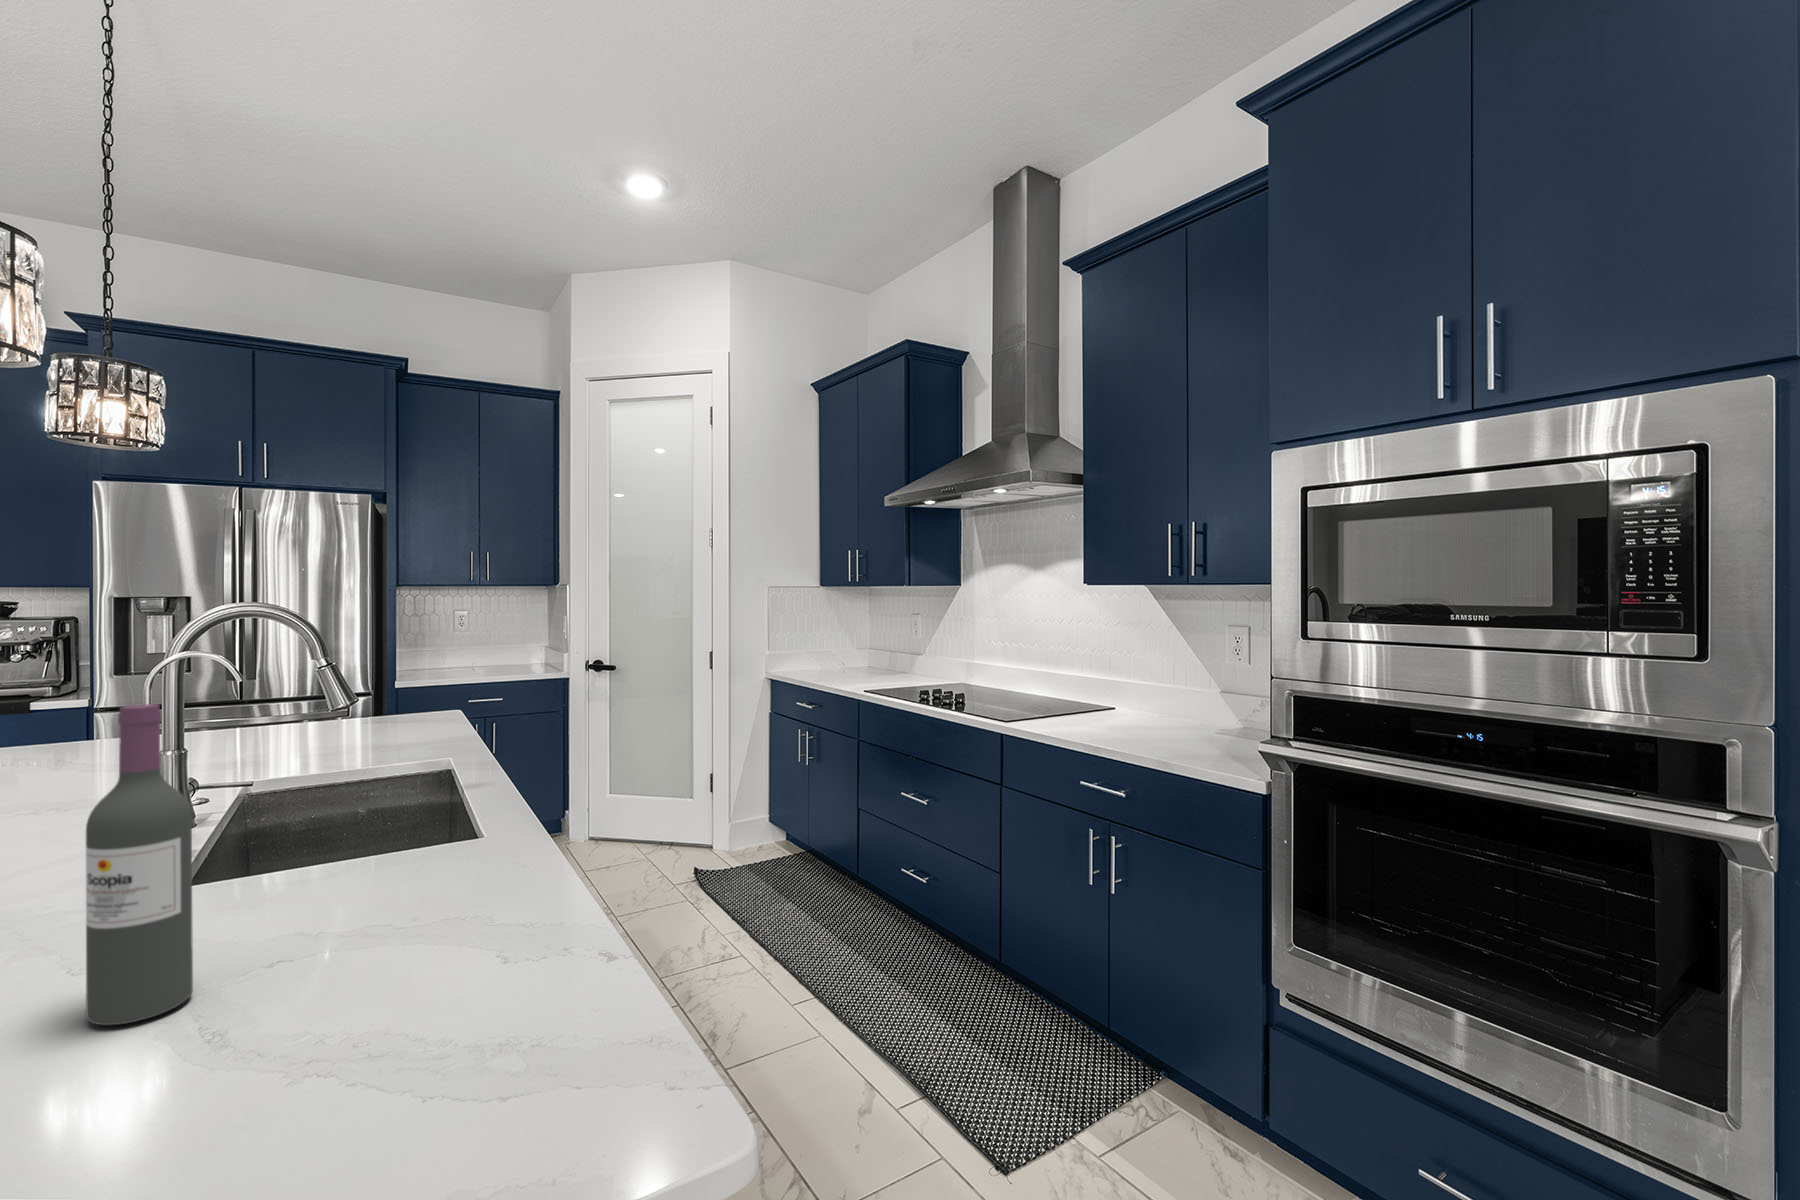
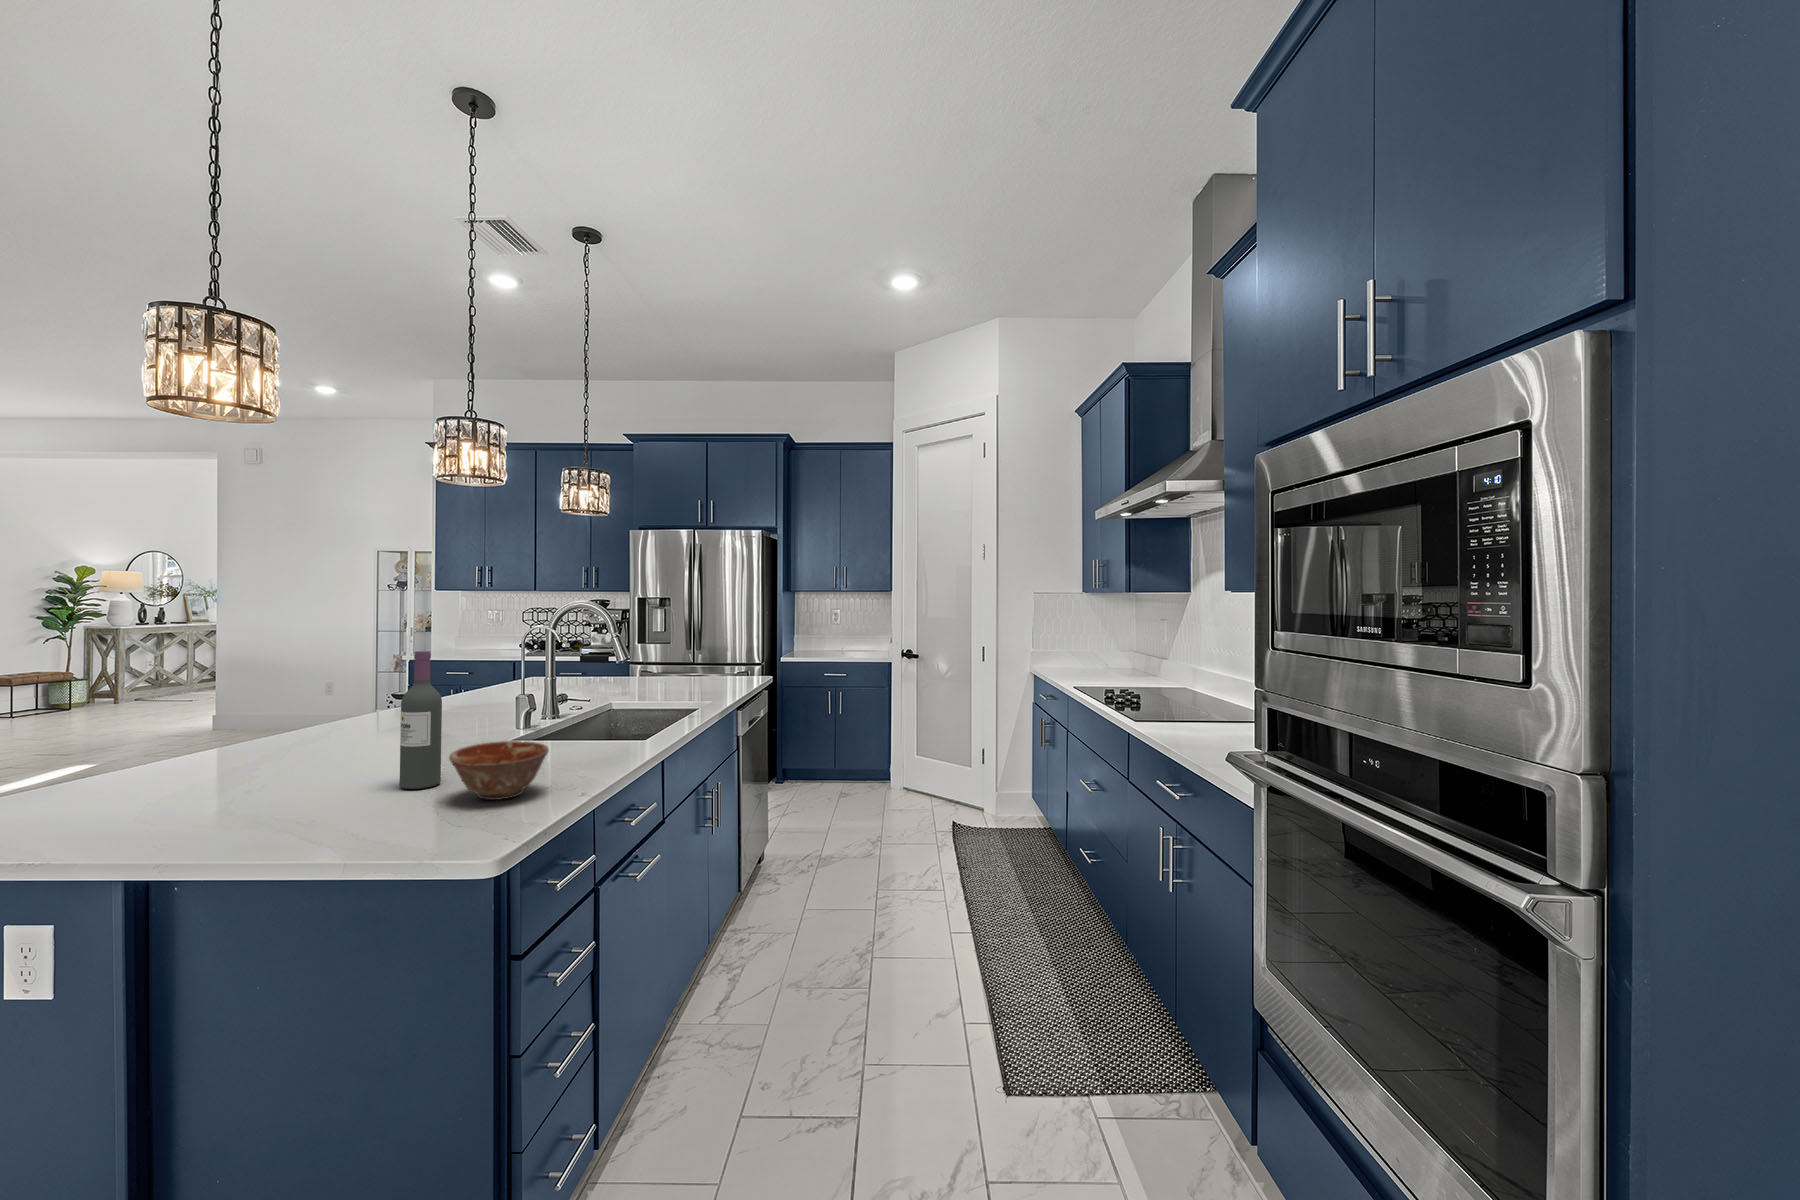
ceramic bowl: none [287,861,494,996] -> present [449,741,549,800]

